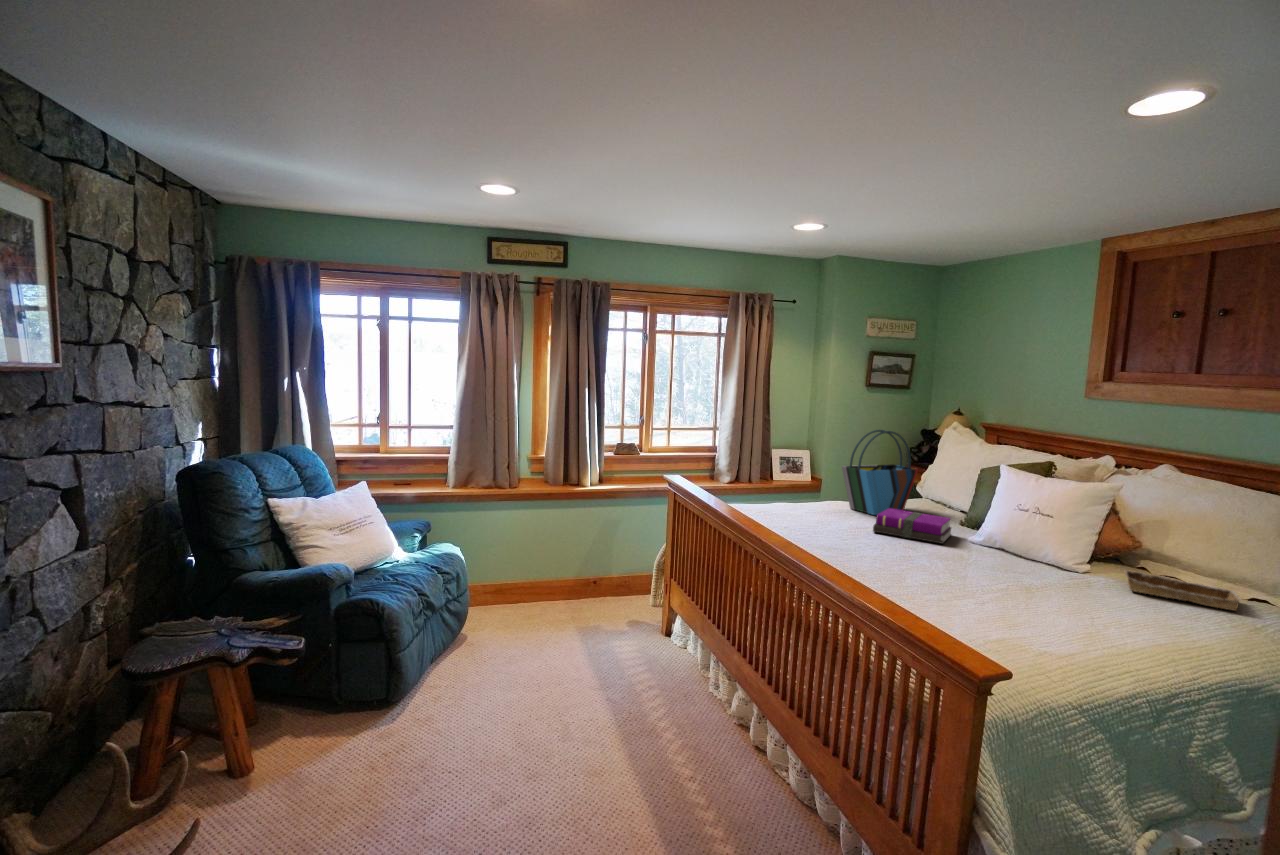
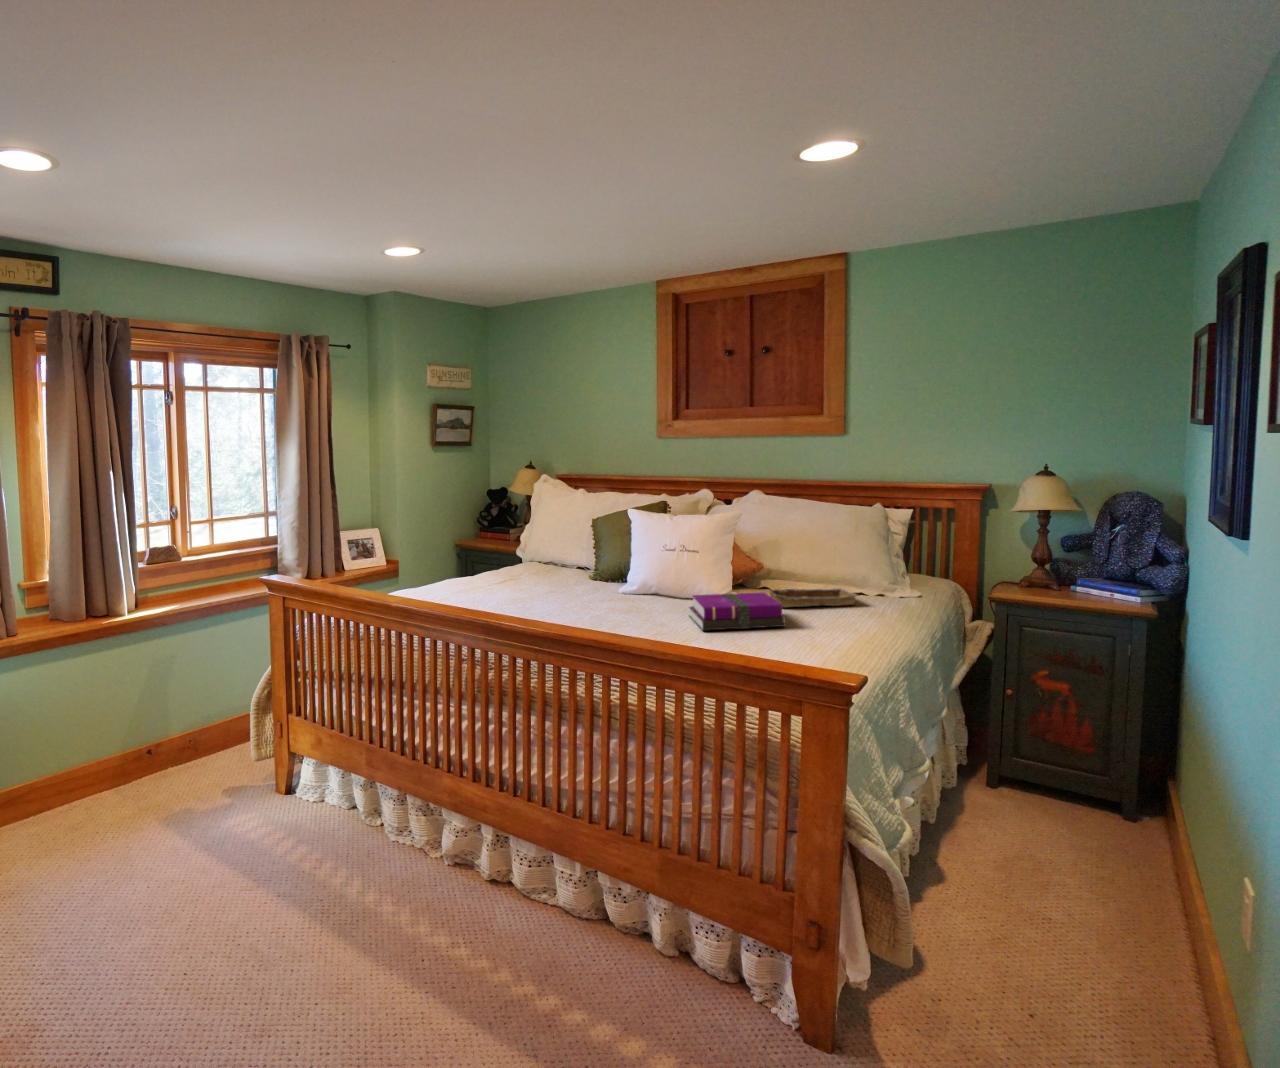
tote bag: present [842,430,918,515] -> none [466,491,540,588]
notebook: present [873,508,951,544] -> present [689,593,786,630]

